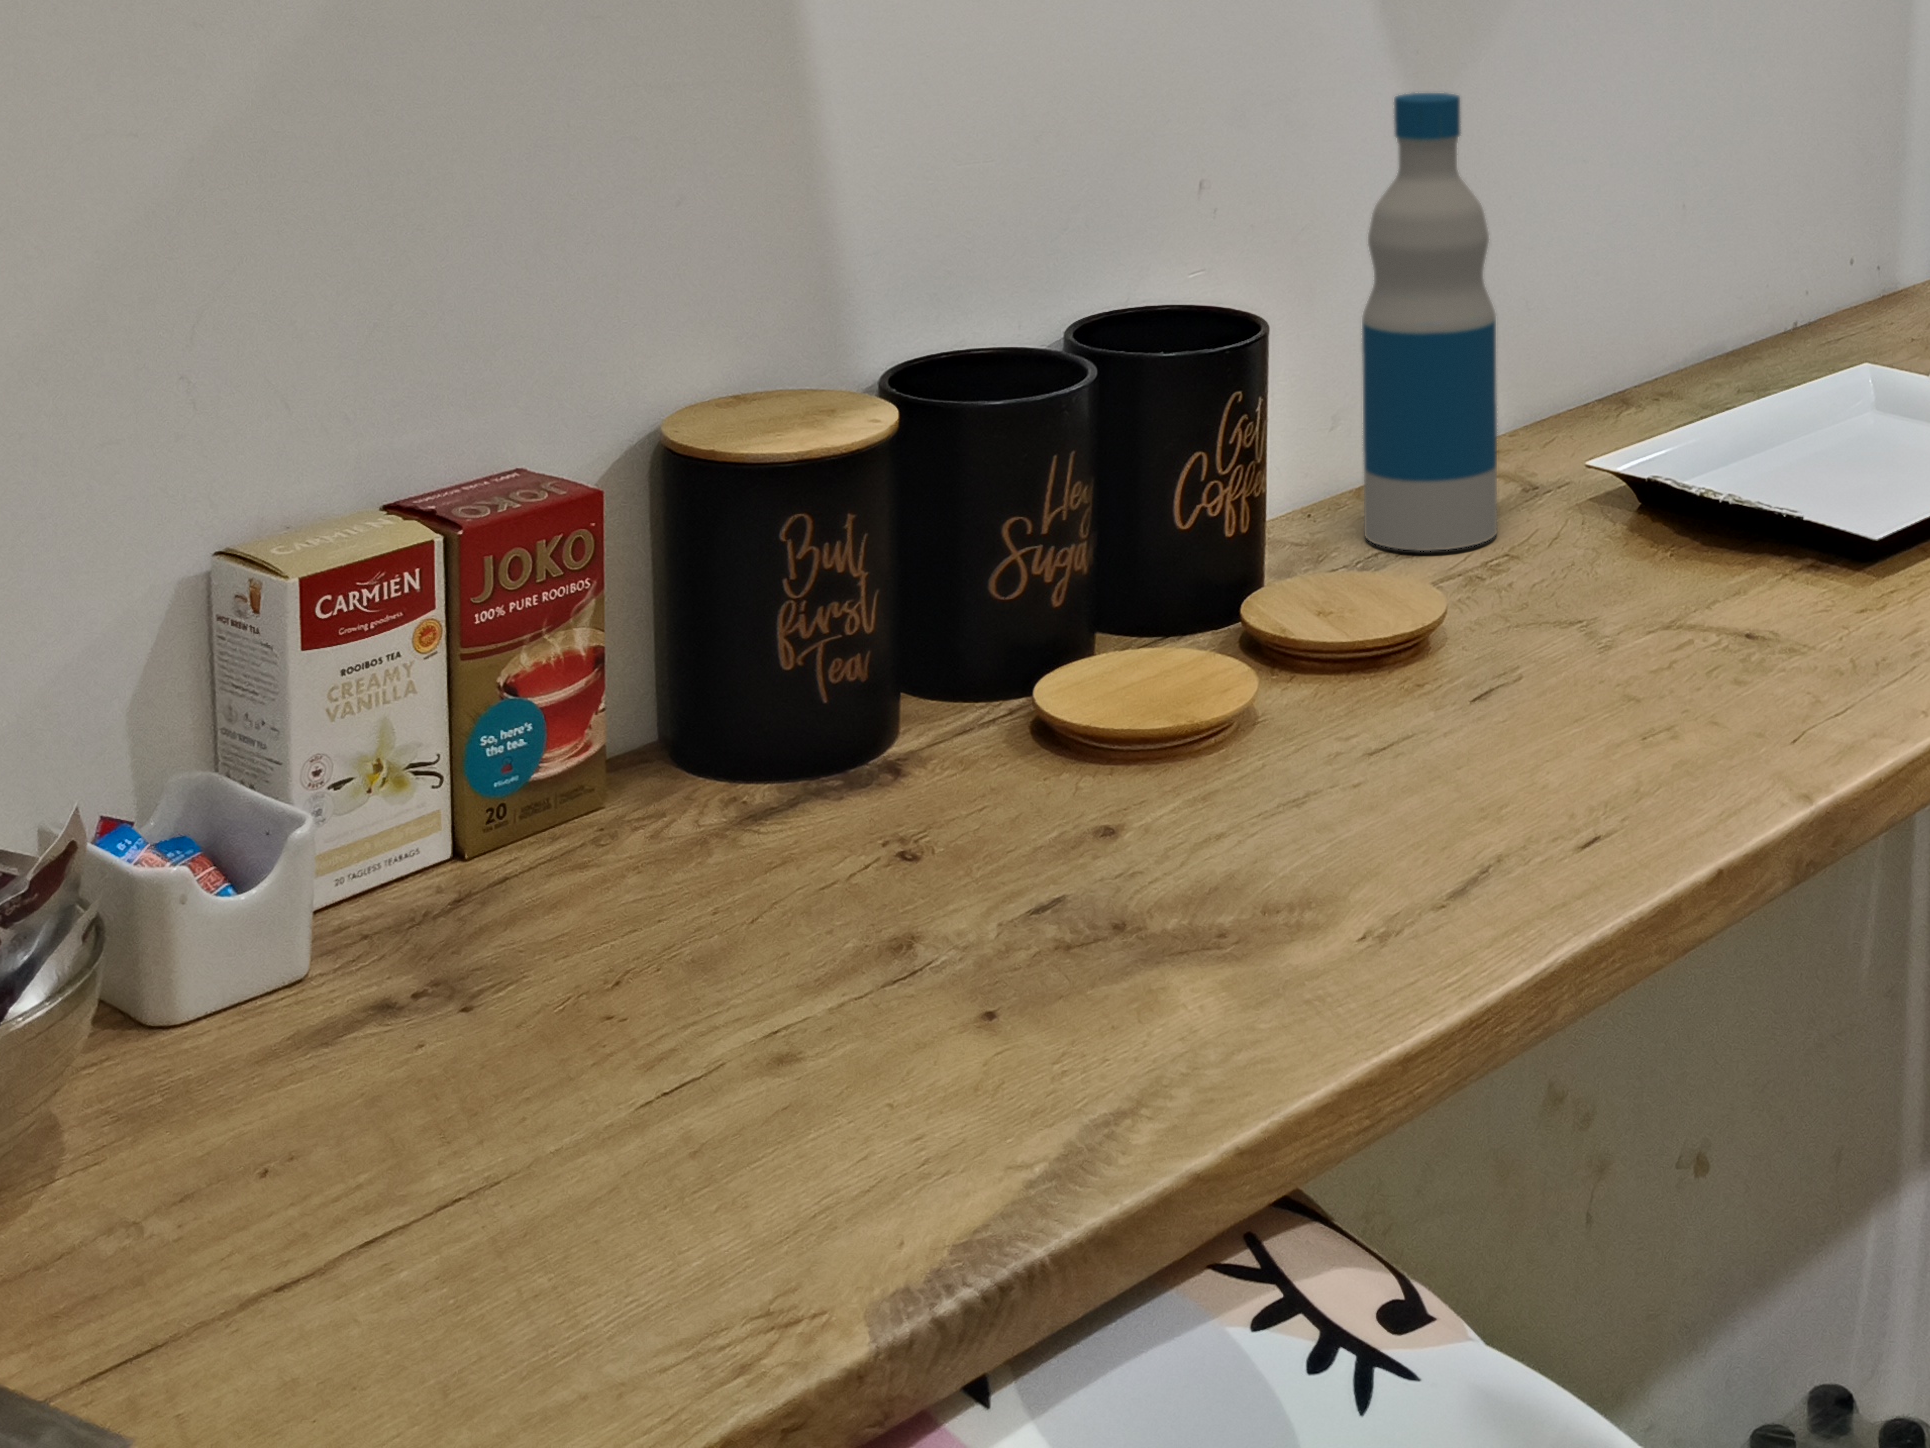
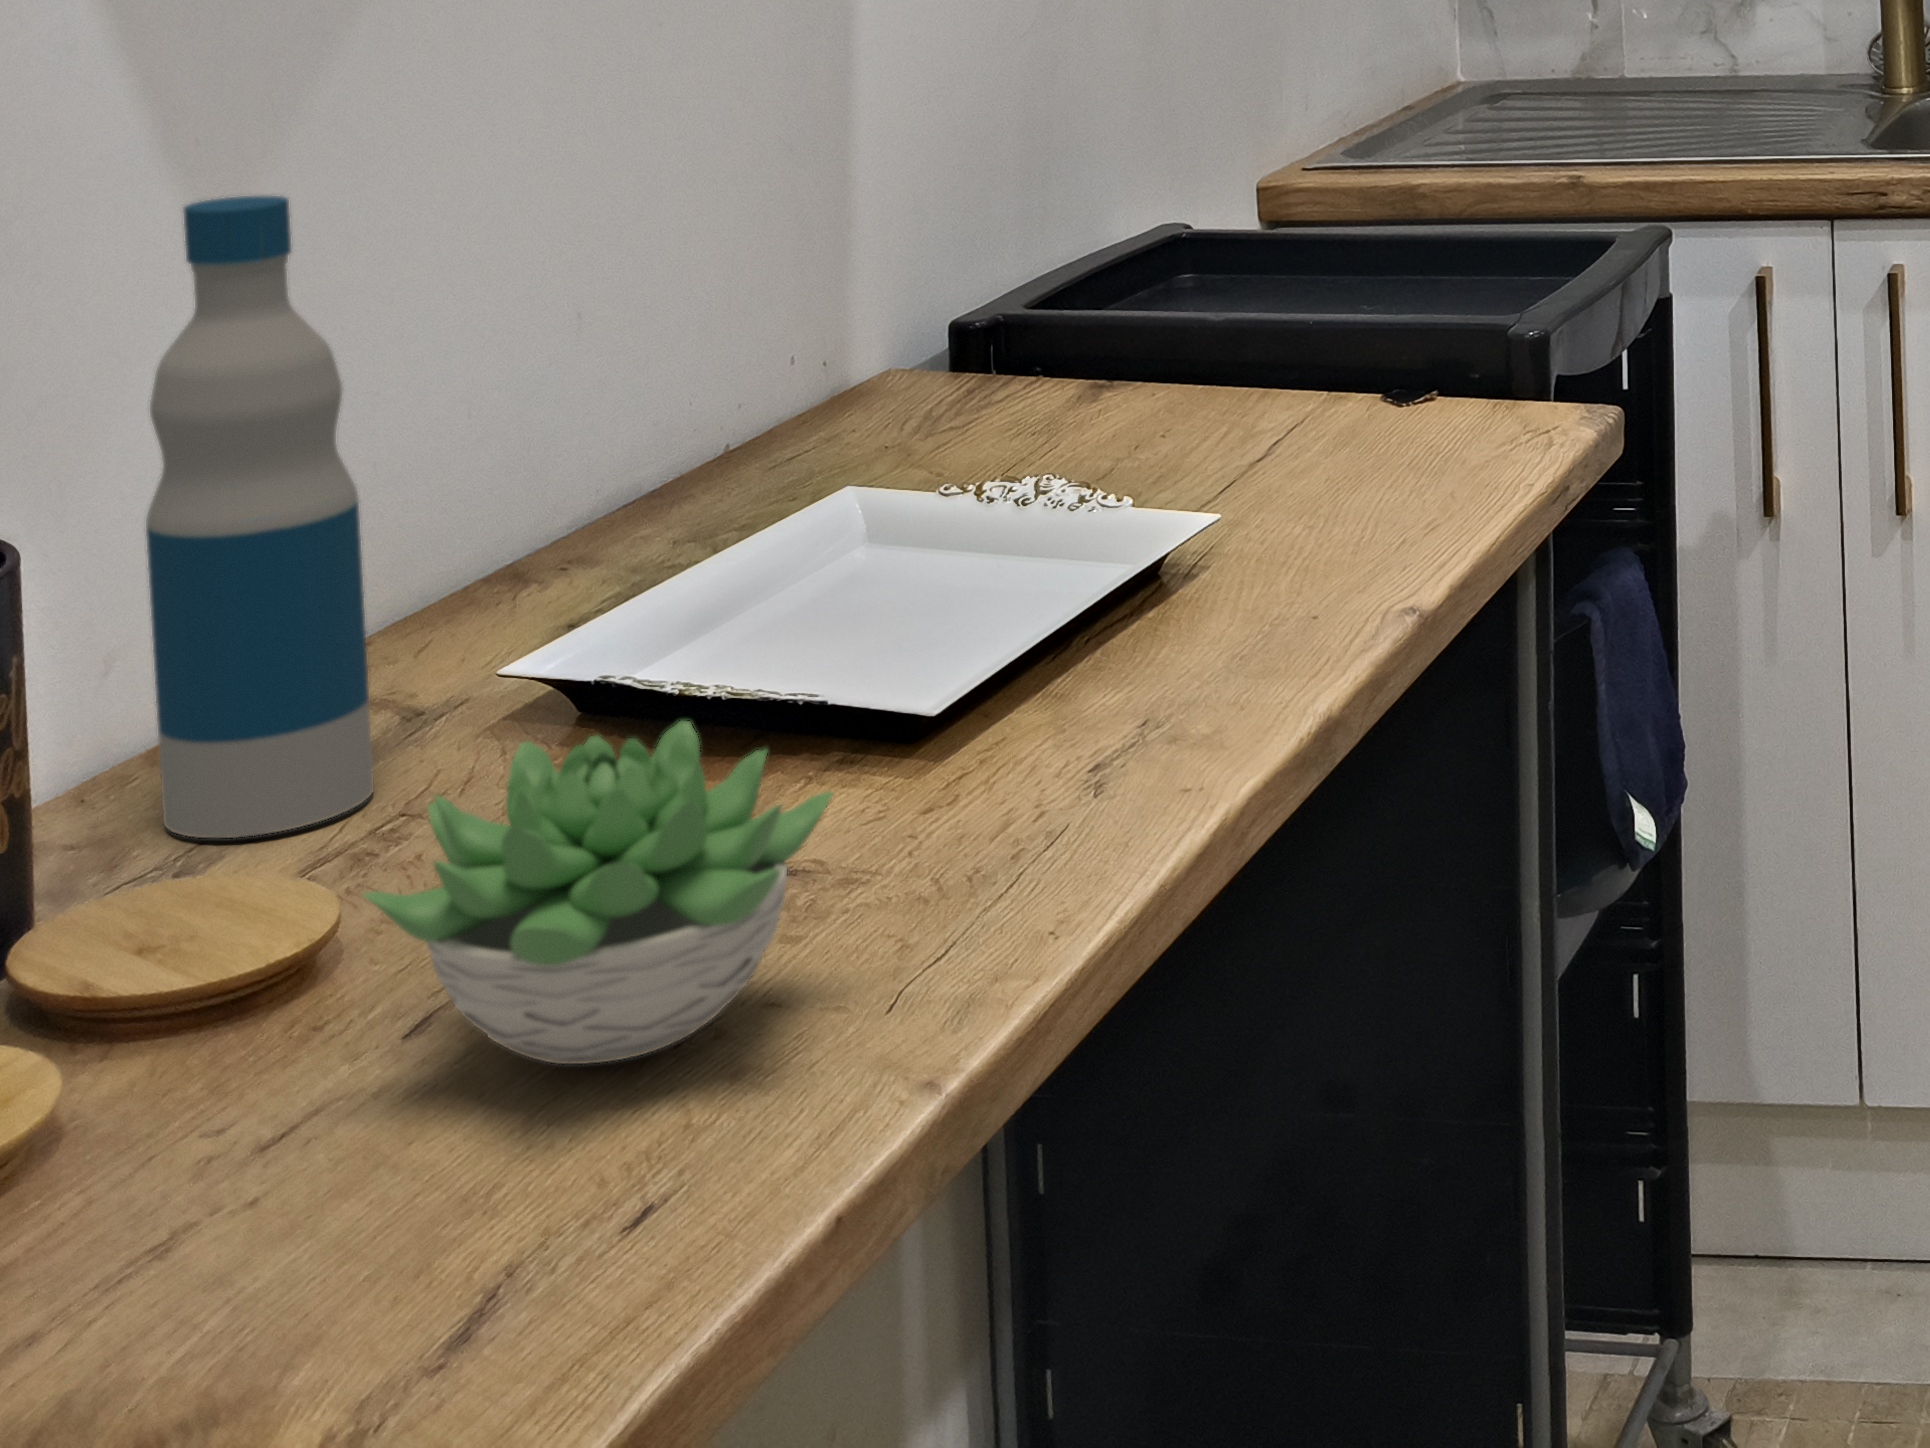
succulent plant: none [1452,494,1766,725] -> present [364,721,833,1064]

